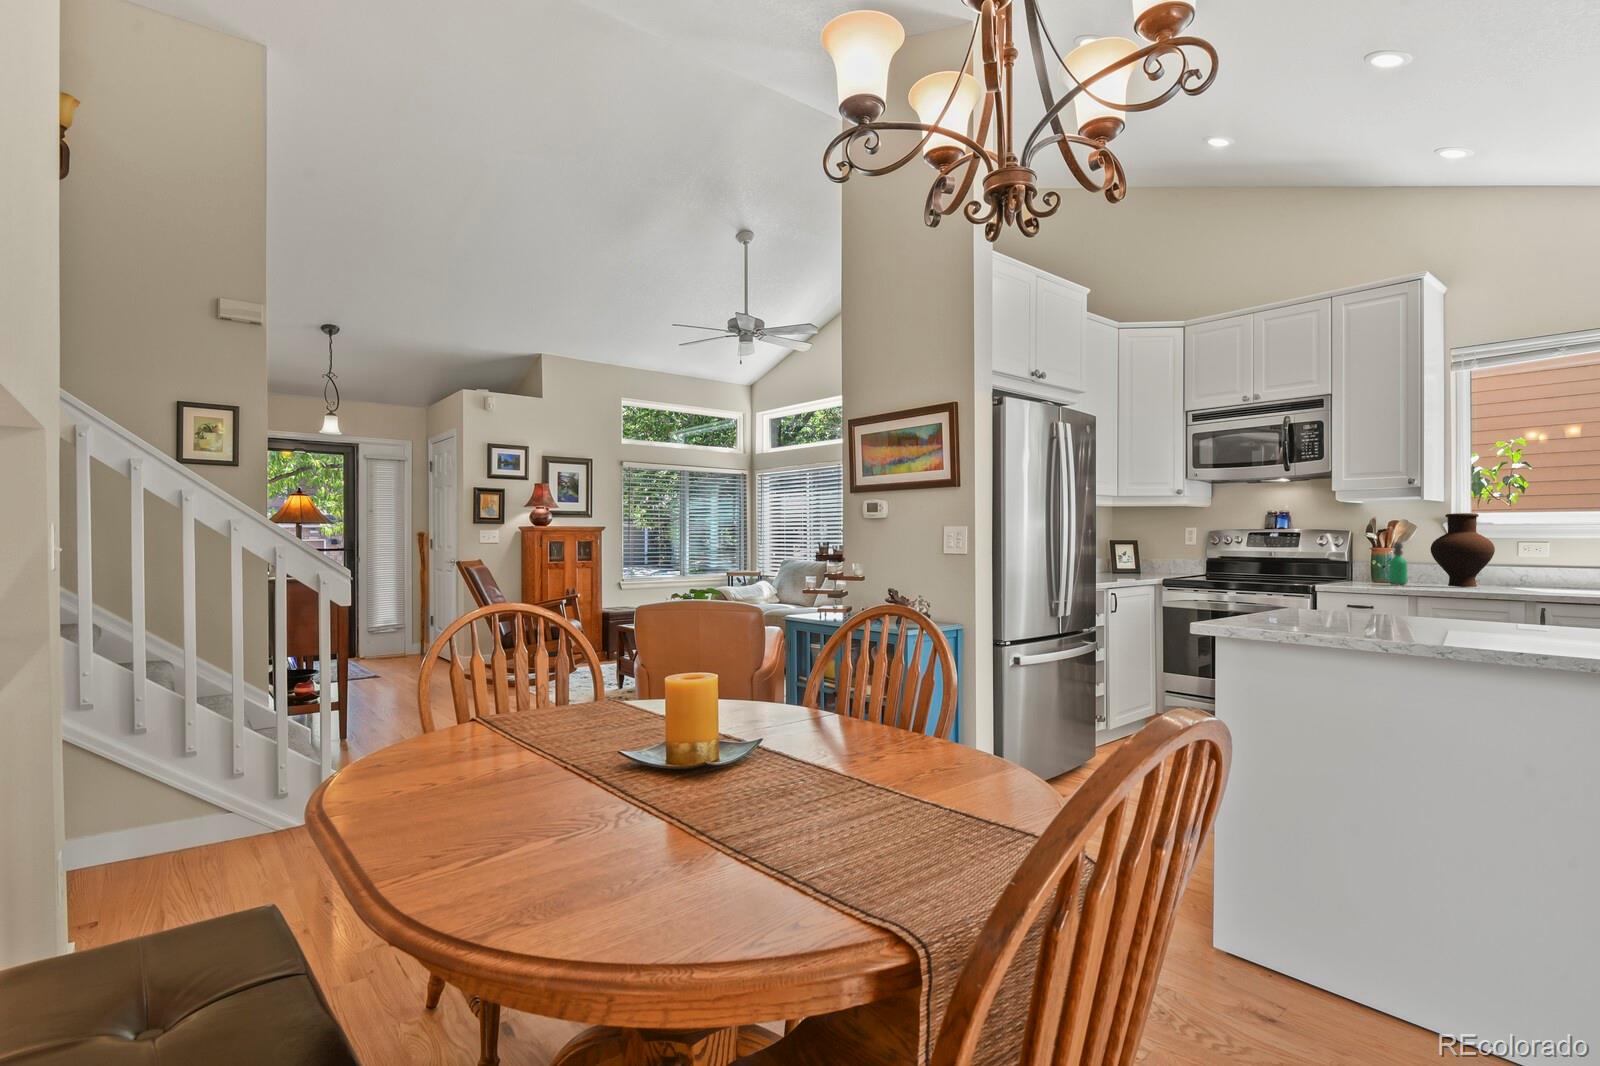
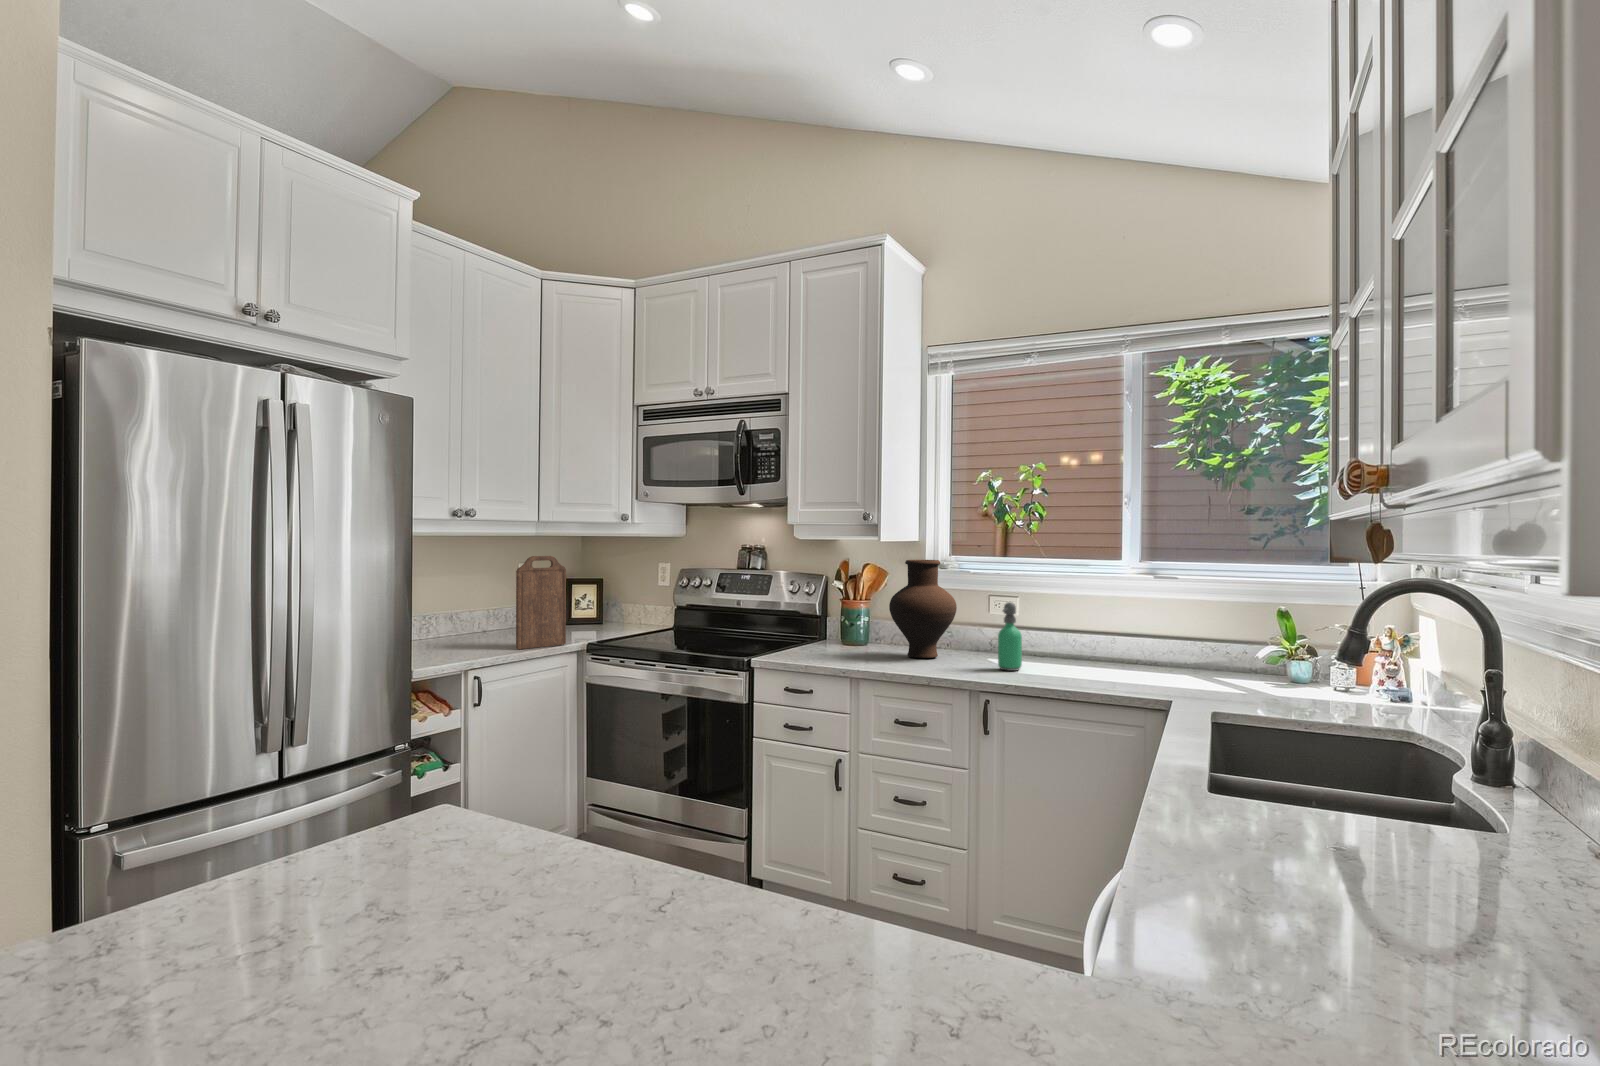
cutting board: none [1122,515,1149,578] -> present [516,556,566,649]
soap dispenser: present [1389,542,1407,585] -> present [998,602,1022,671]

